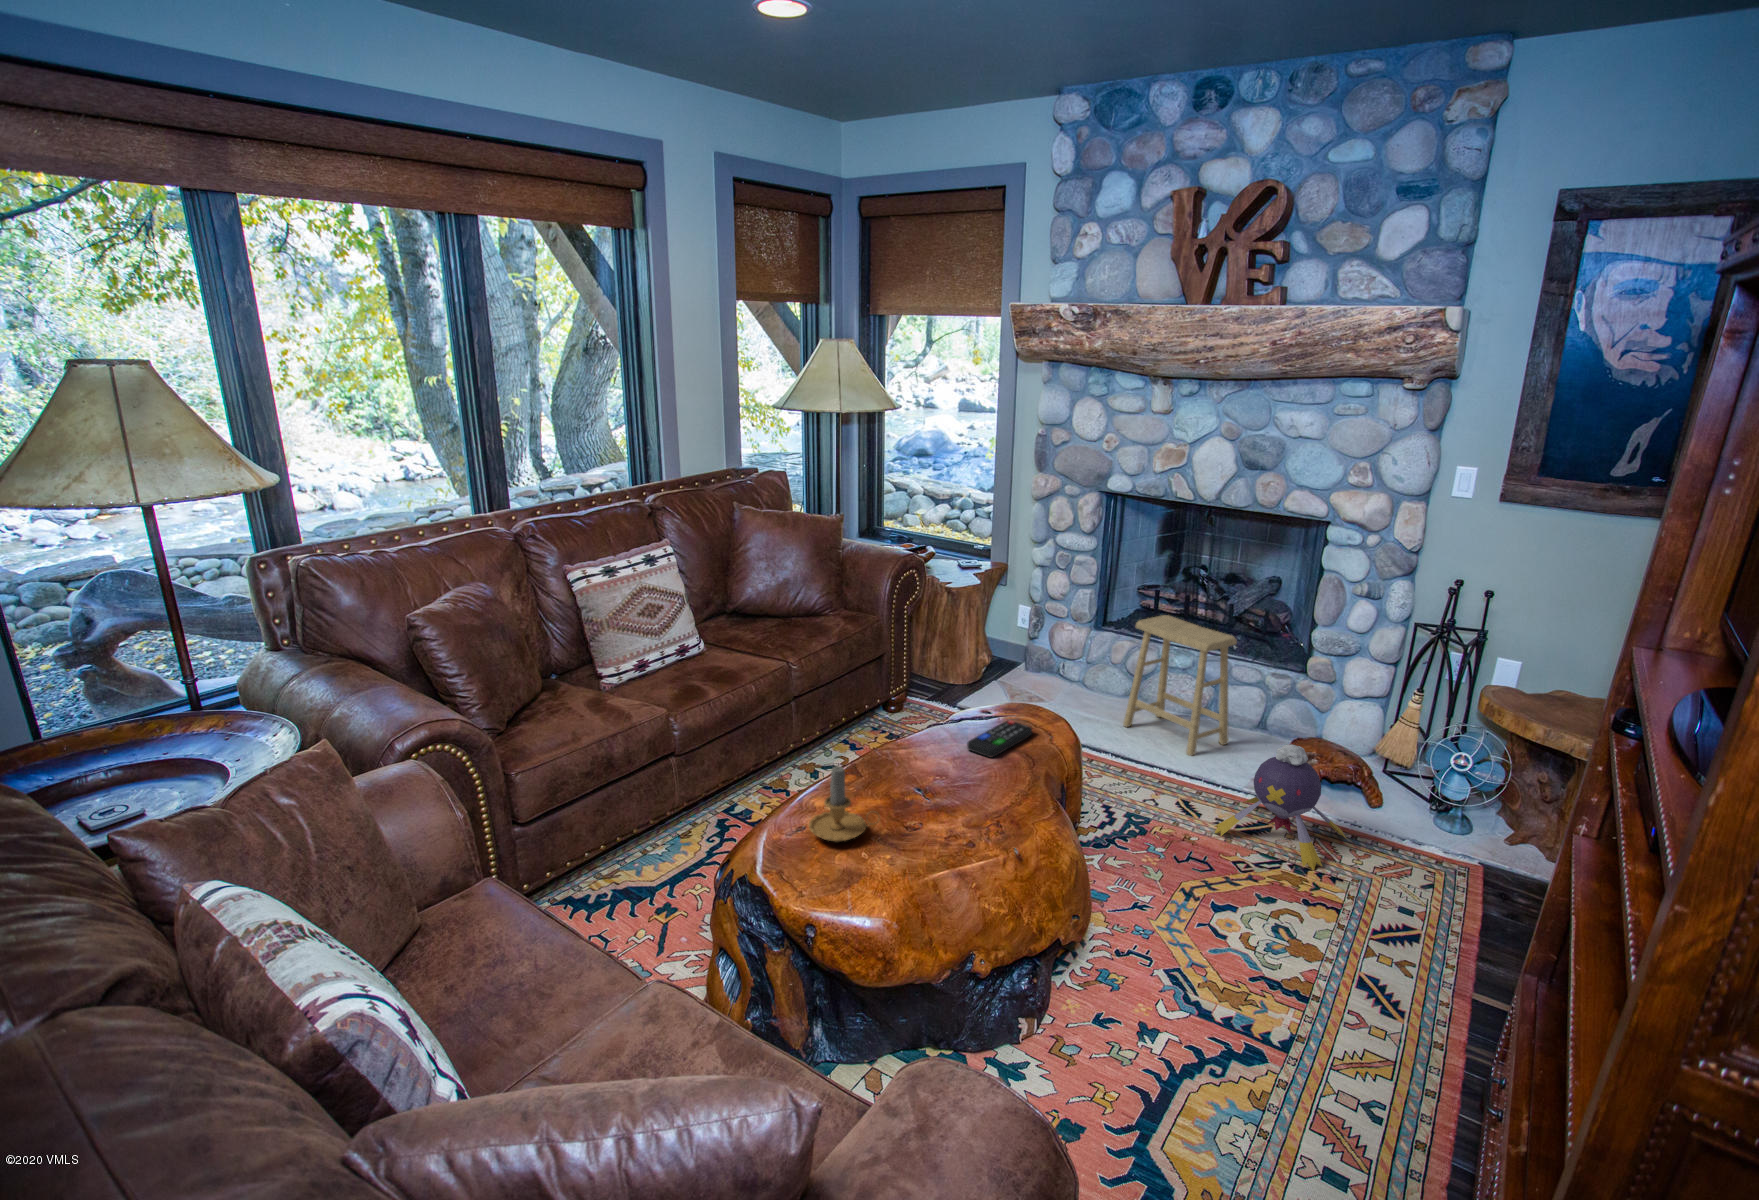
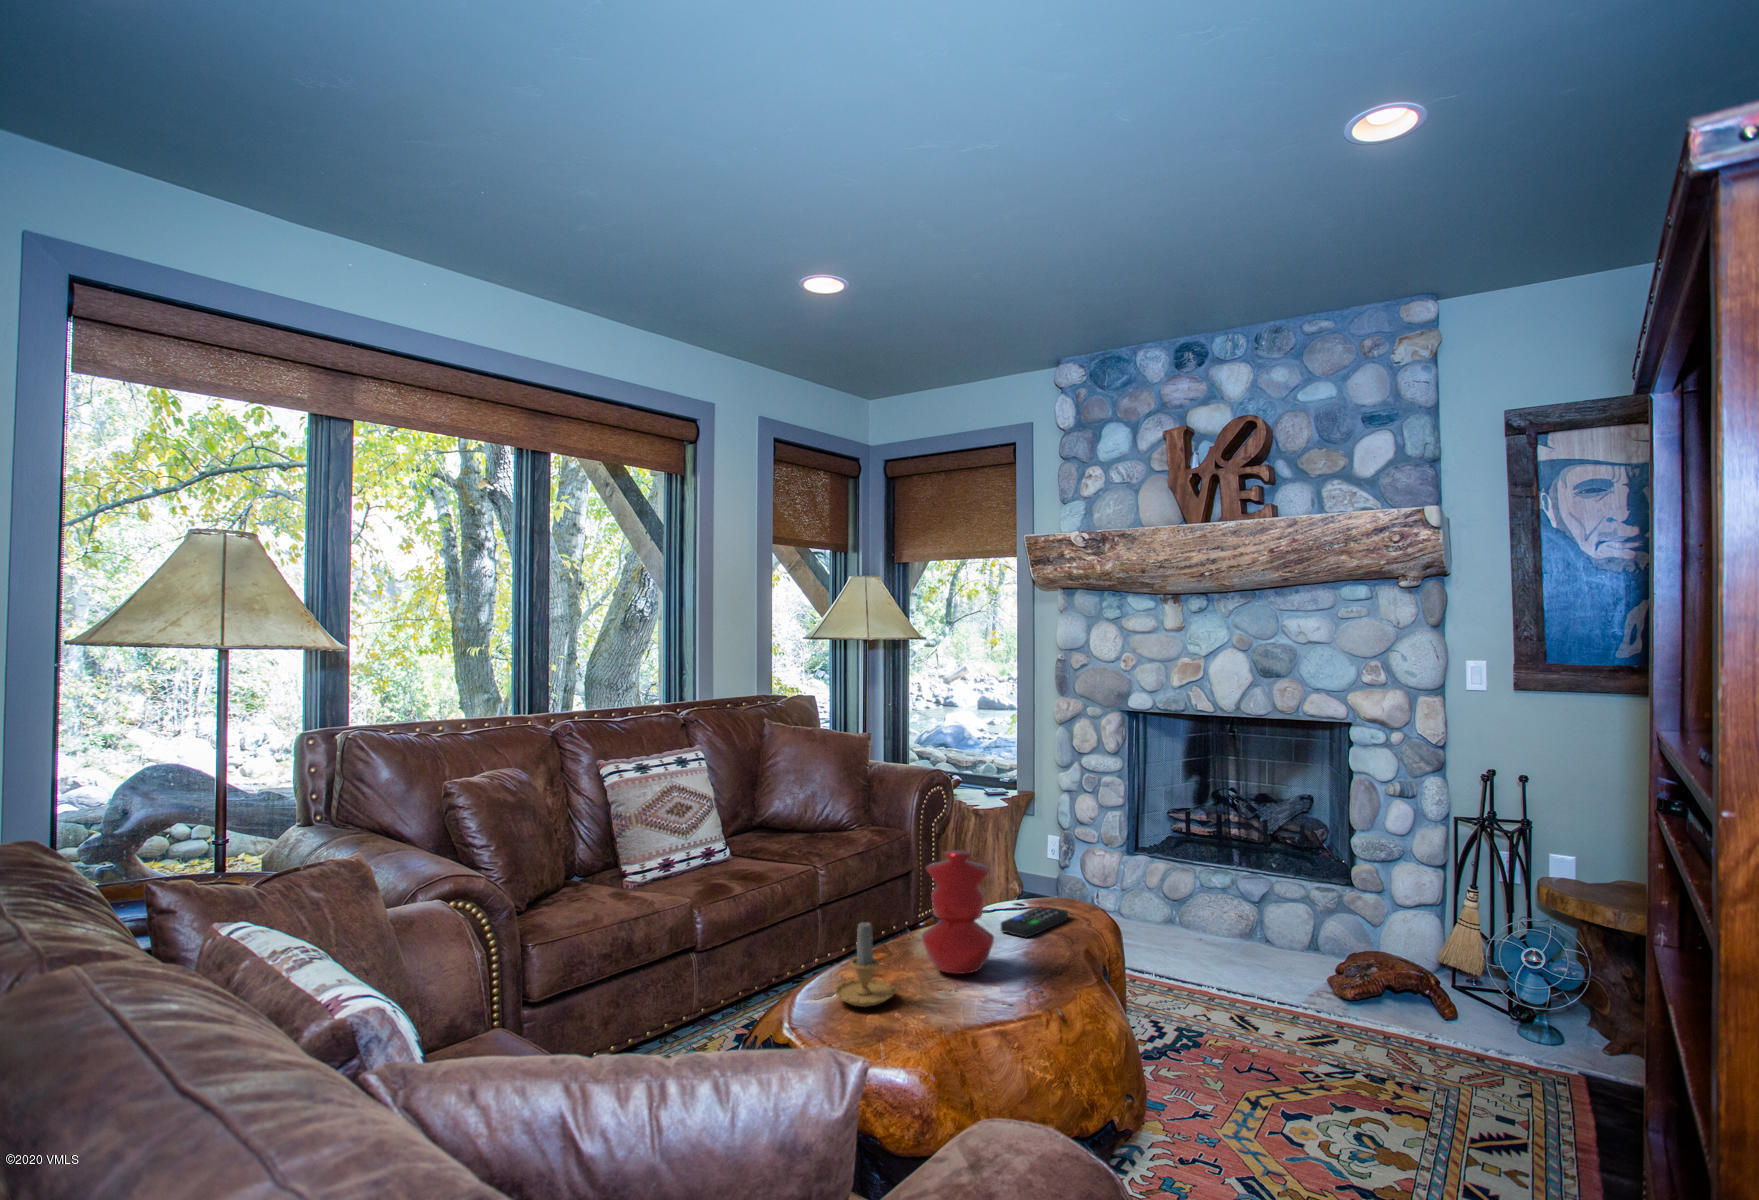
footstool: present [1123,615,1237,756] -> none [1166,827,1281,975]
vase: none [892,690,961,804] -> present [922,850,994,974]
plush toy: present [1214,744,1346,870] -> none [1275,938,1425,1080]

